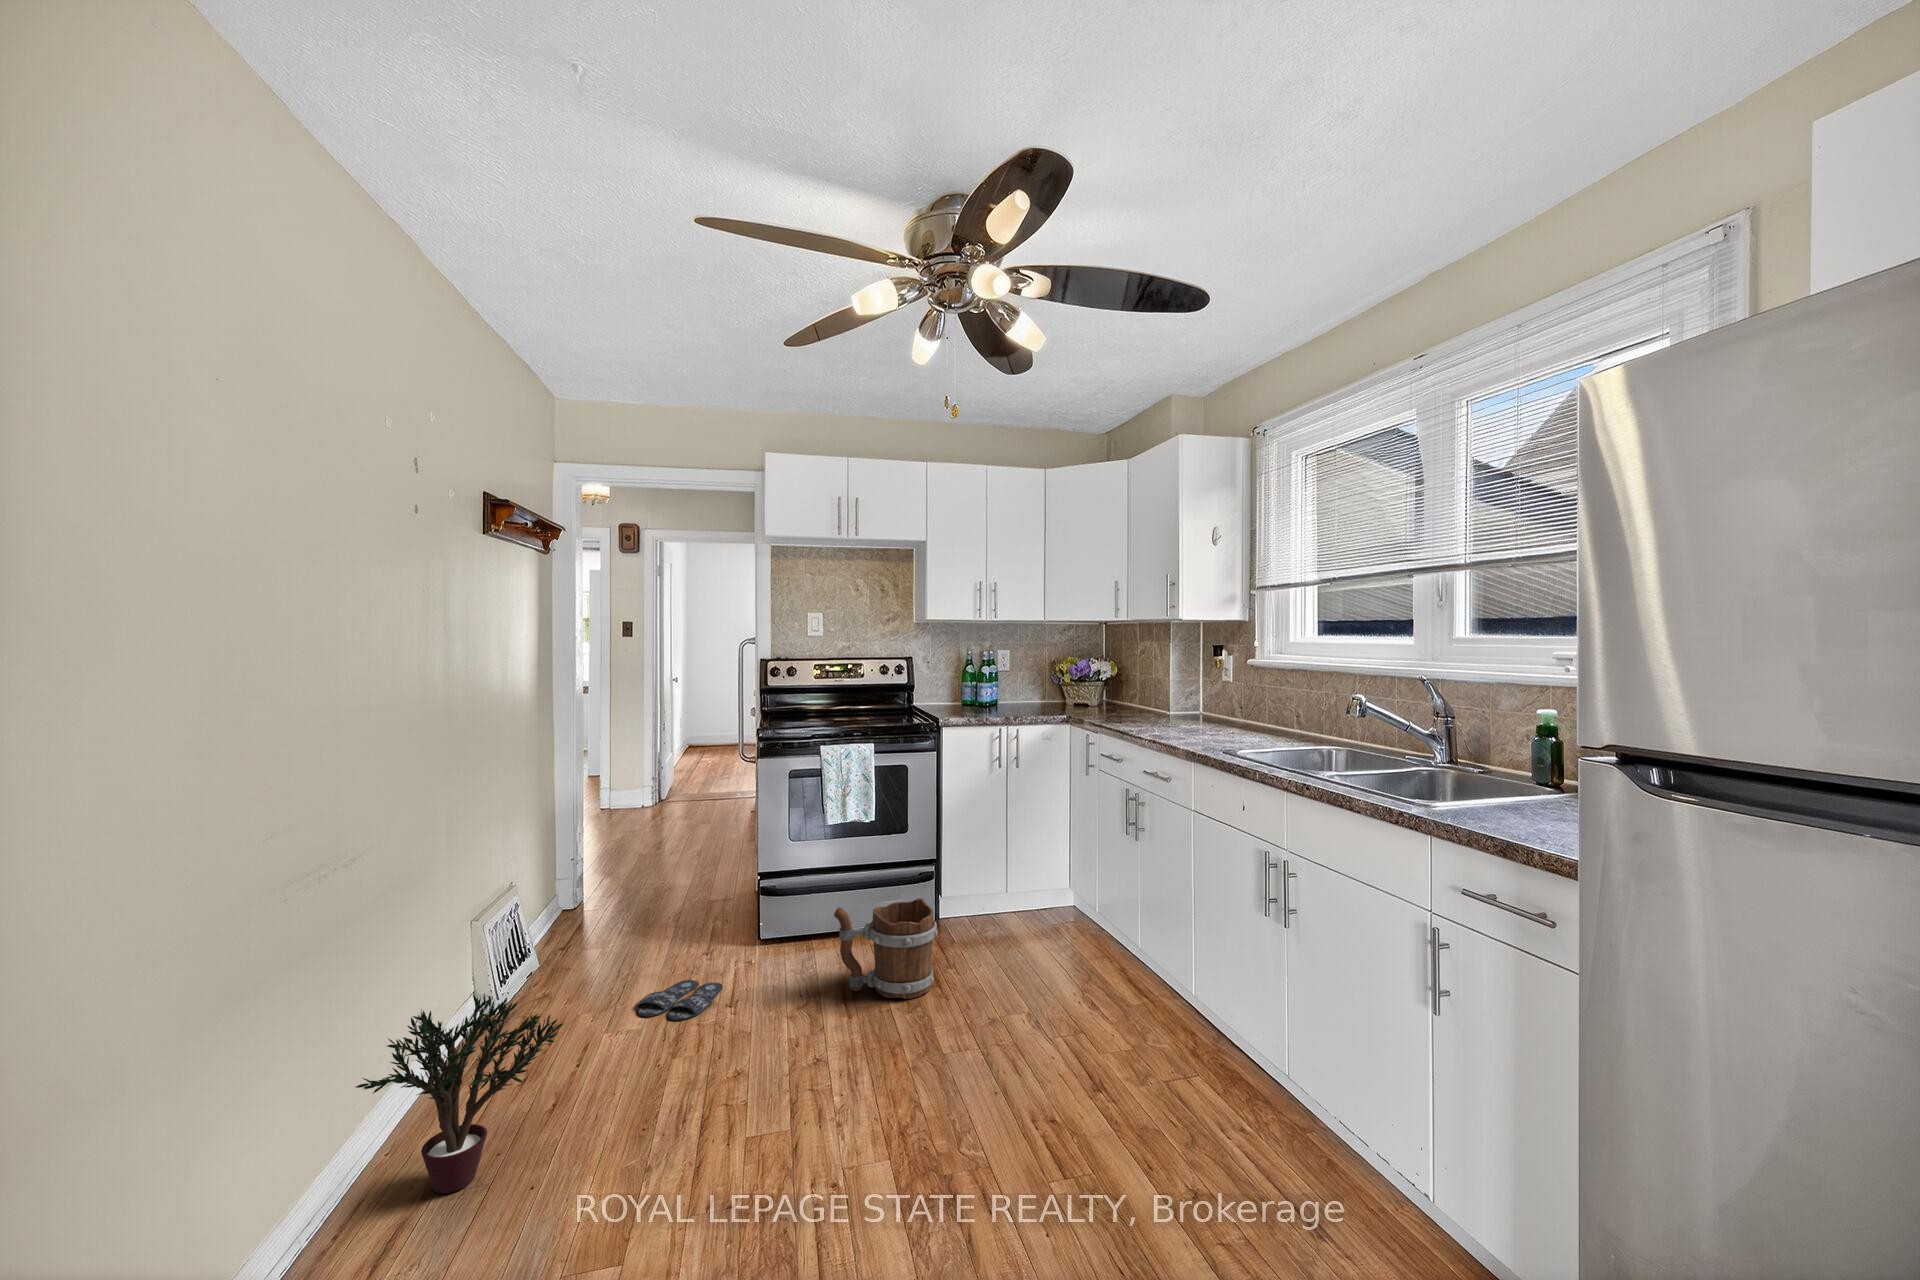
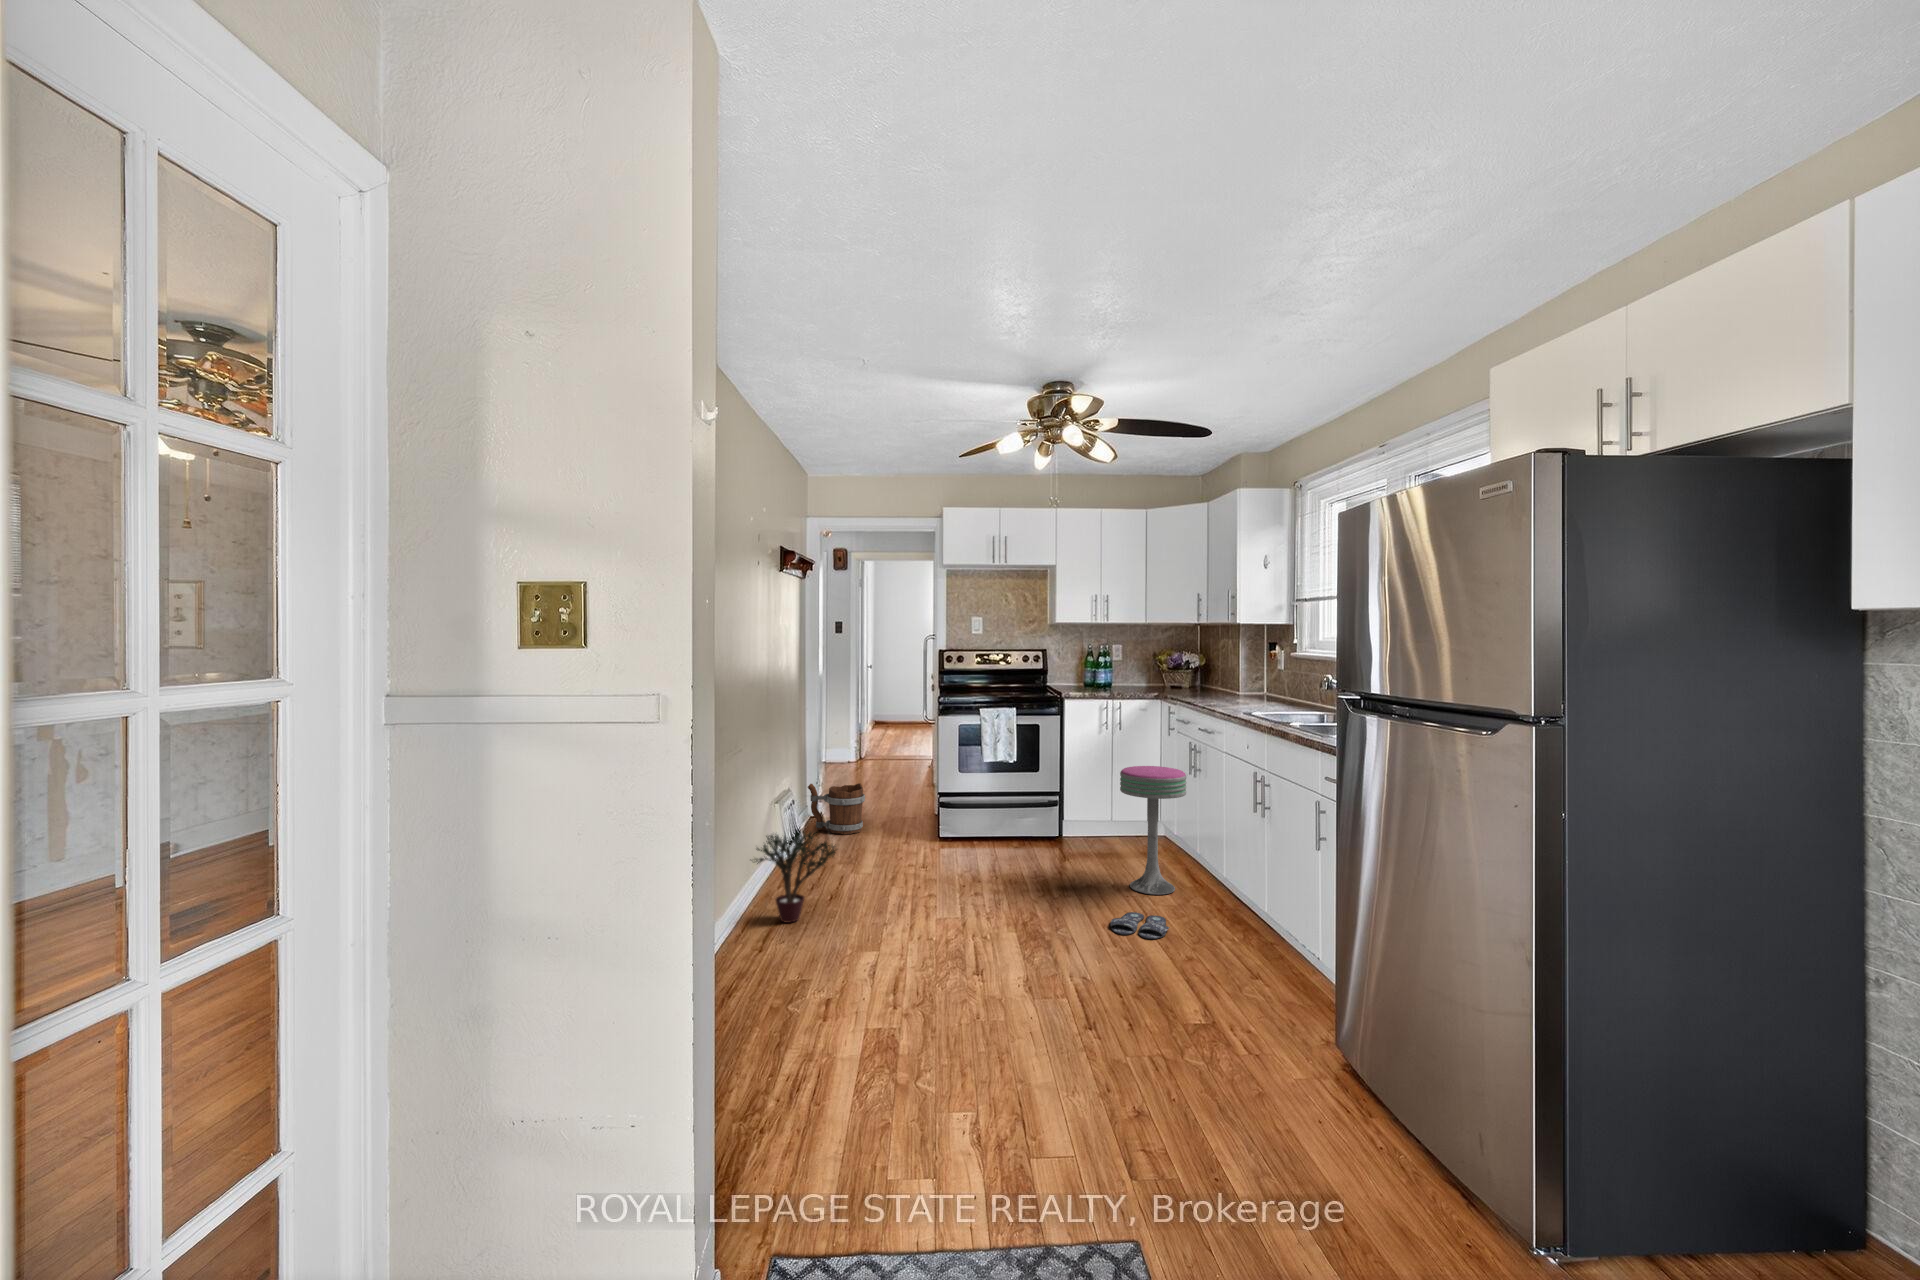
bar stool: none [1038,829,1136,1031] -> present [1120,766,1186,895]
bucket: present [834,898,938,999] -> present [808,783,865,834]
slippers: present [638,980,723,1021] -> present [1110,912,1169,939]

